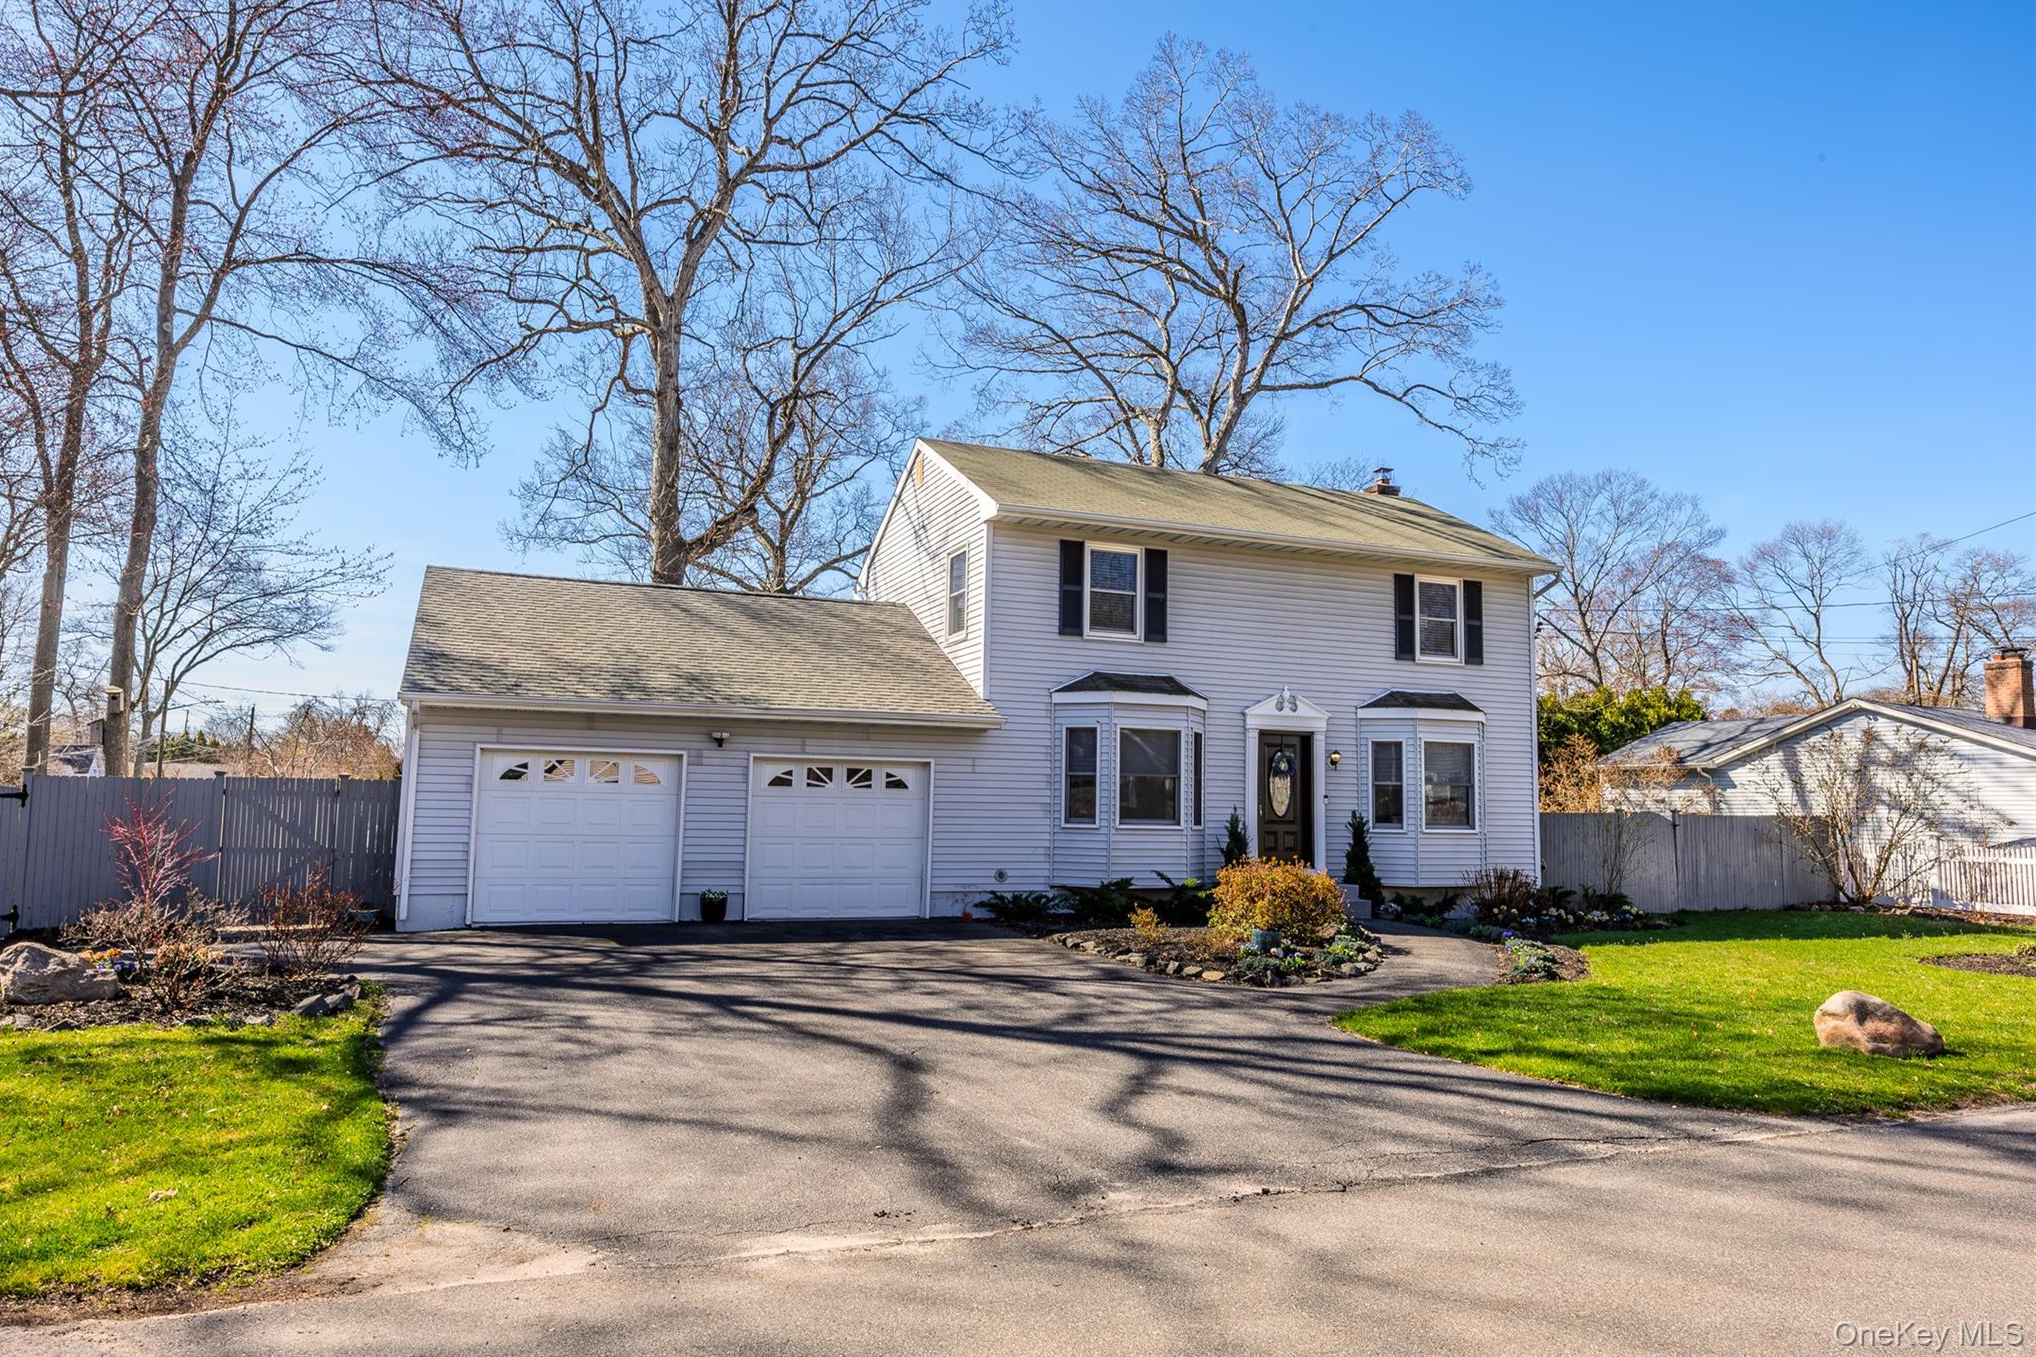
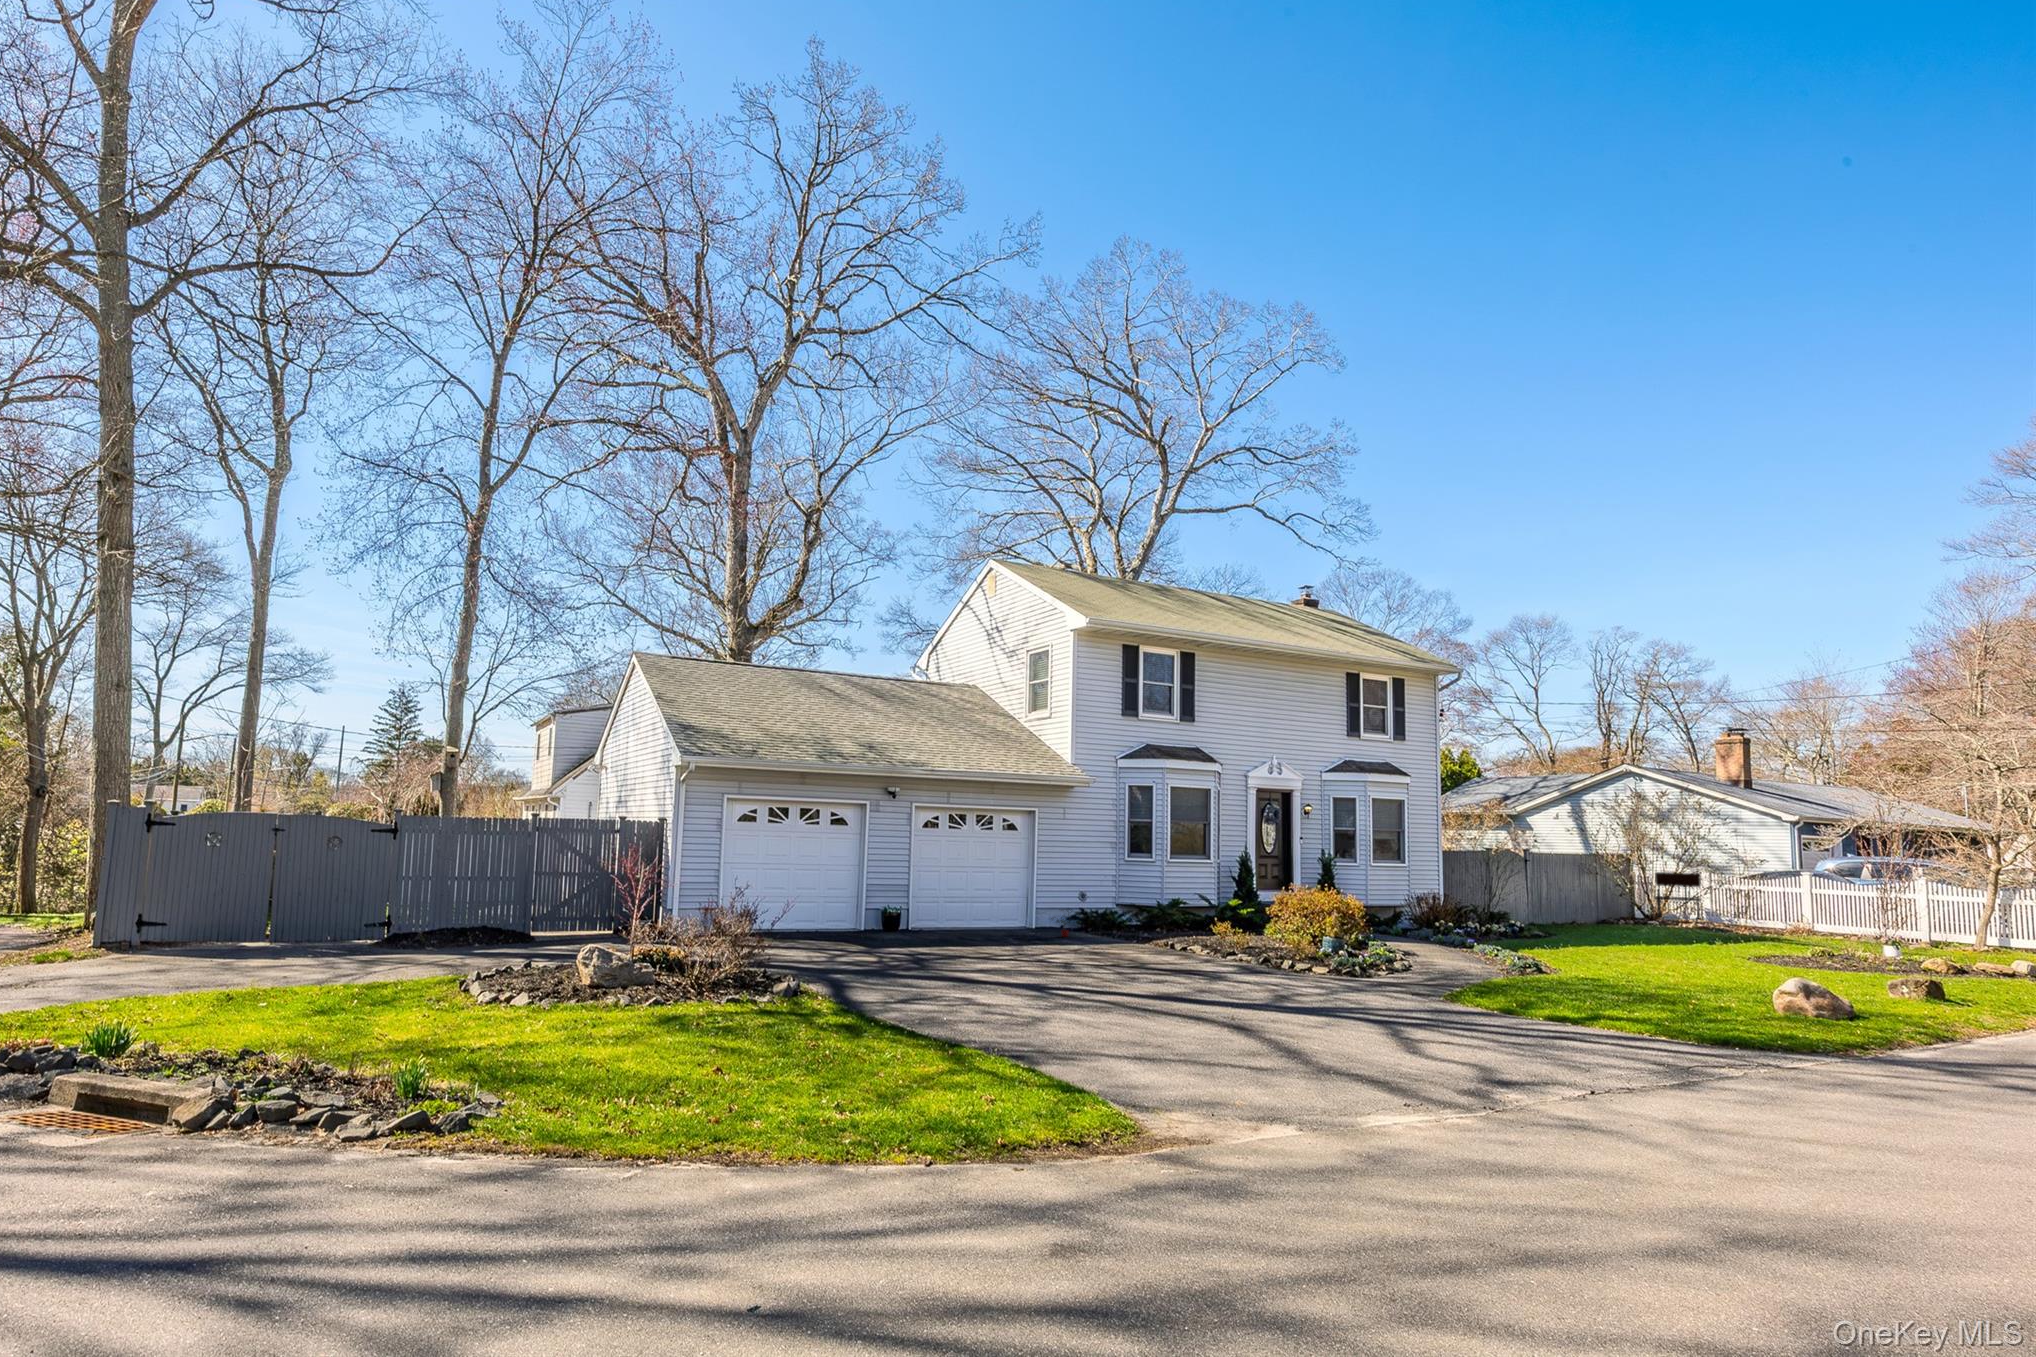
bench: none [1891,844,1965,910] -> present [1654,872,1701,919]

